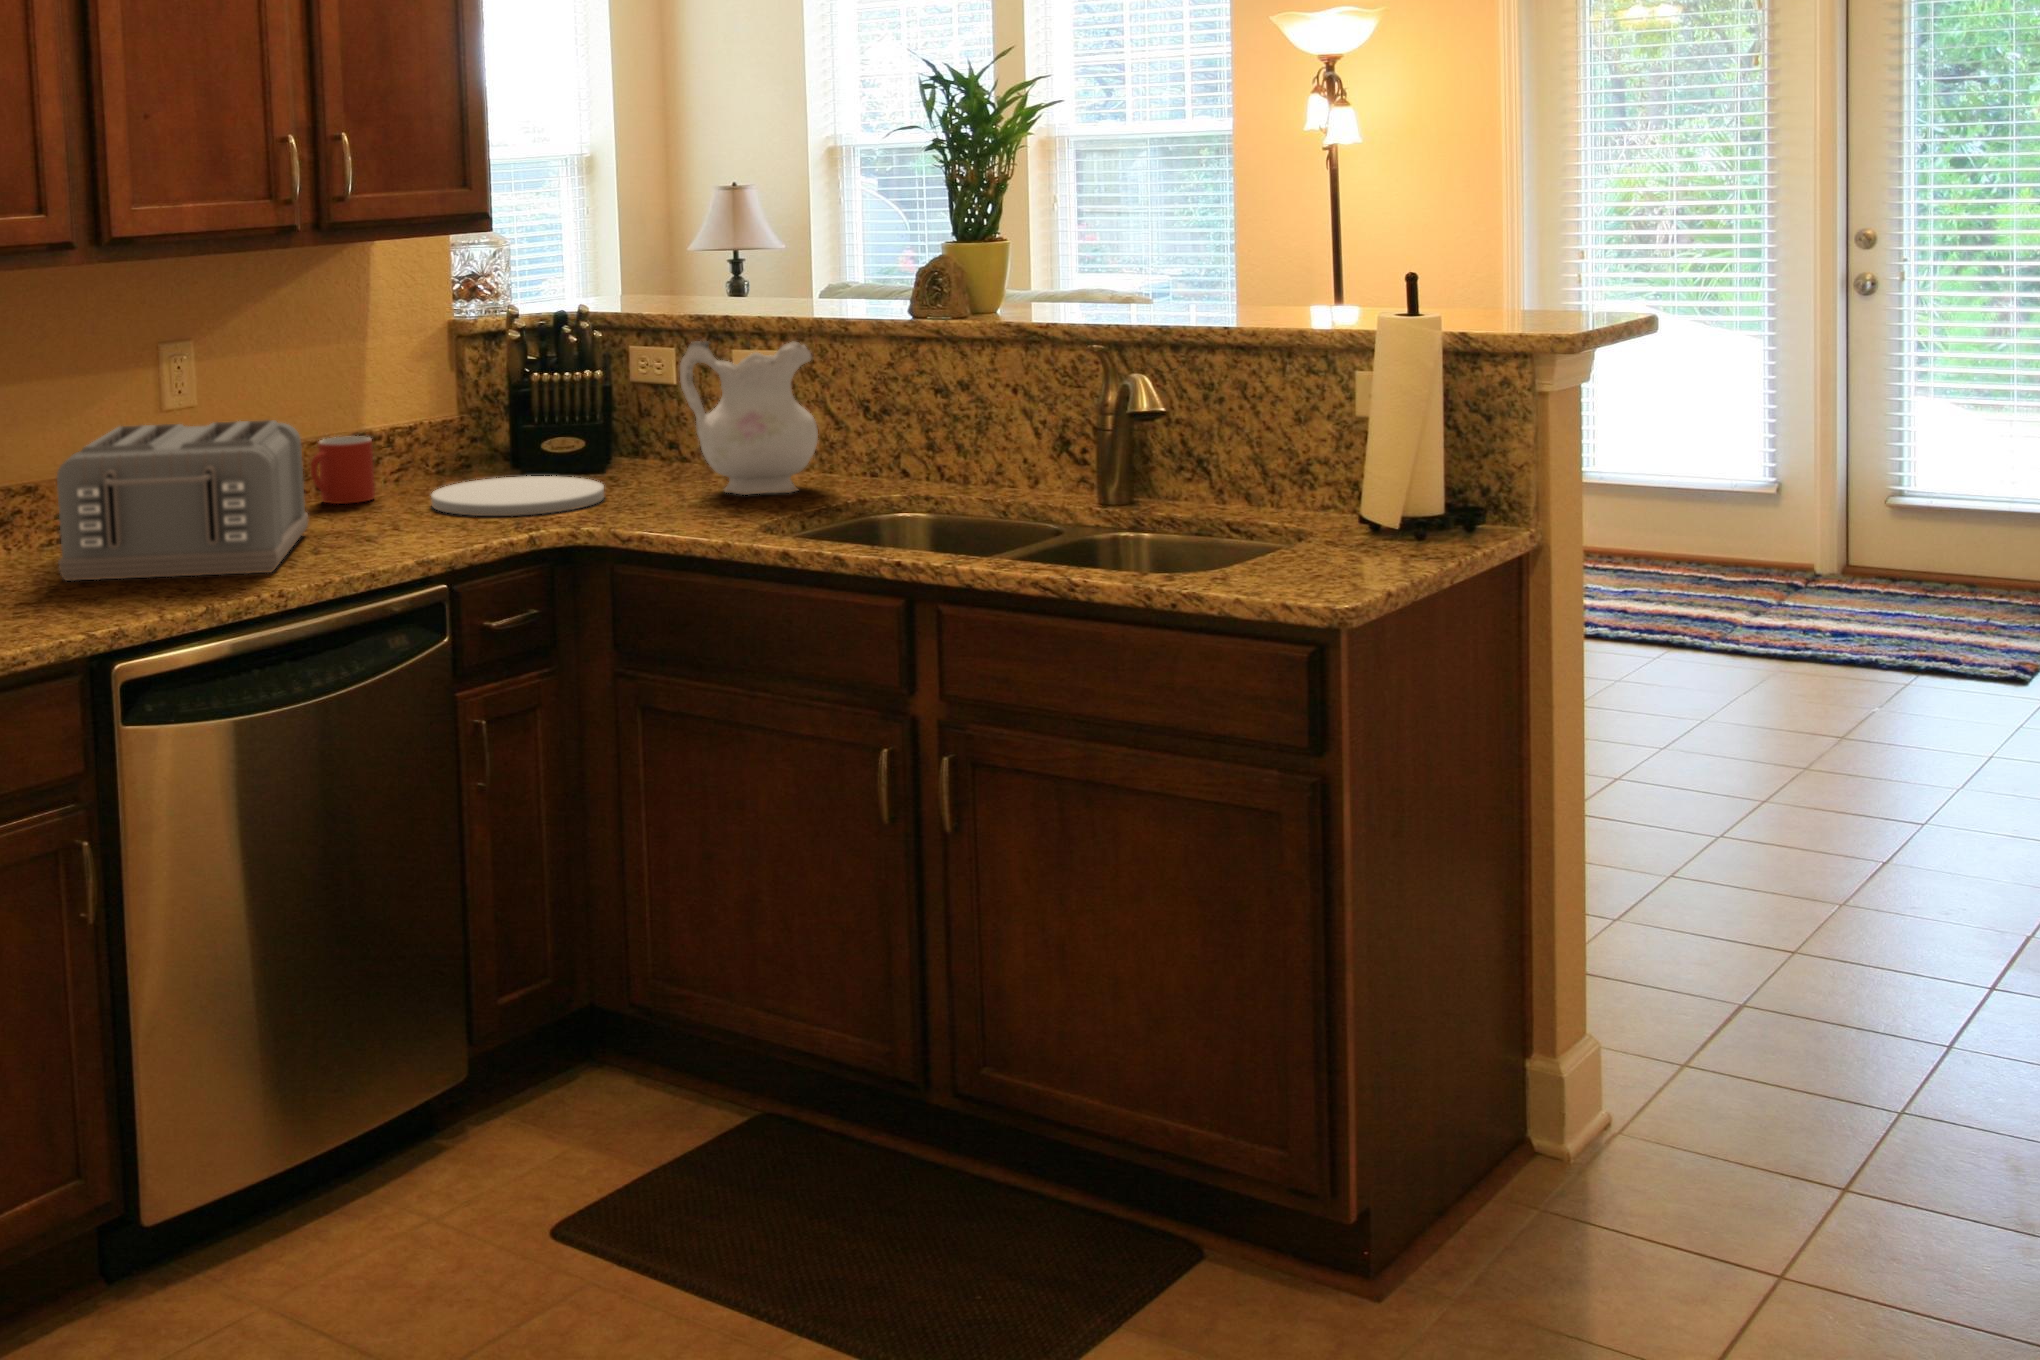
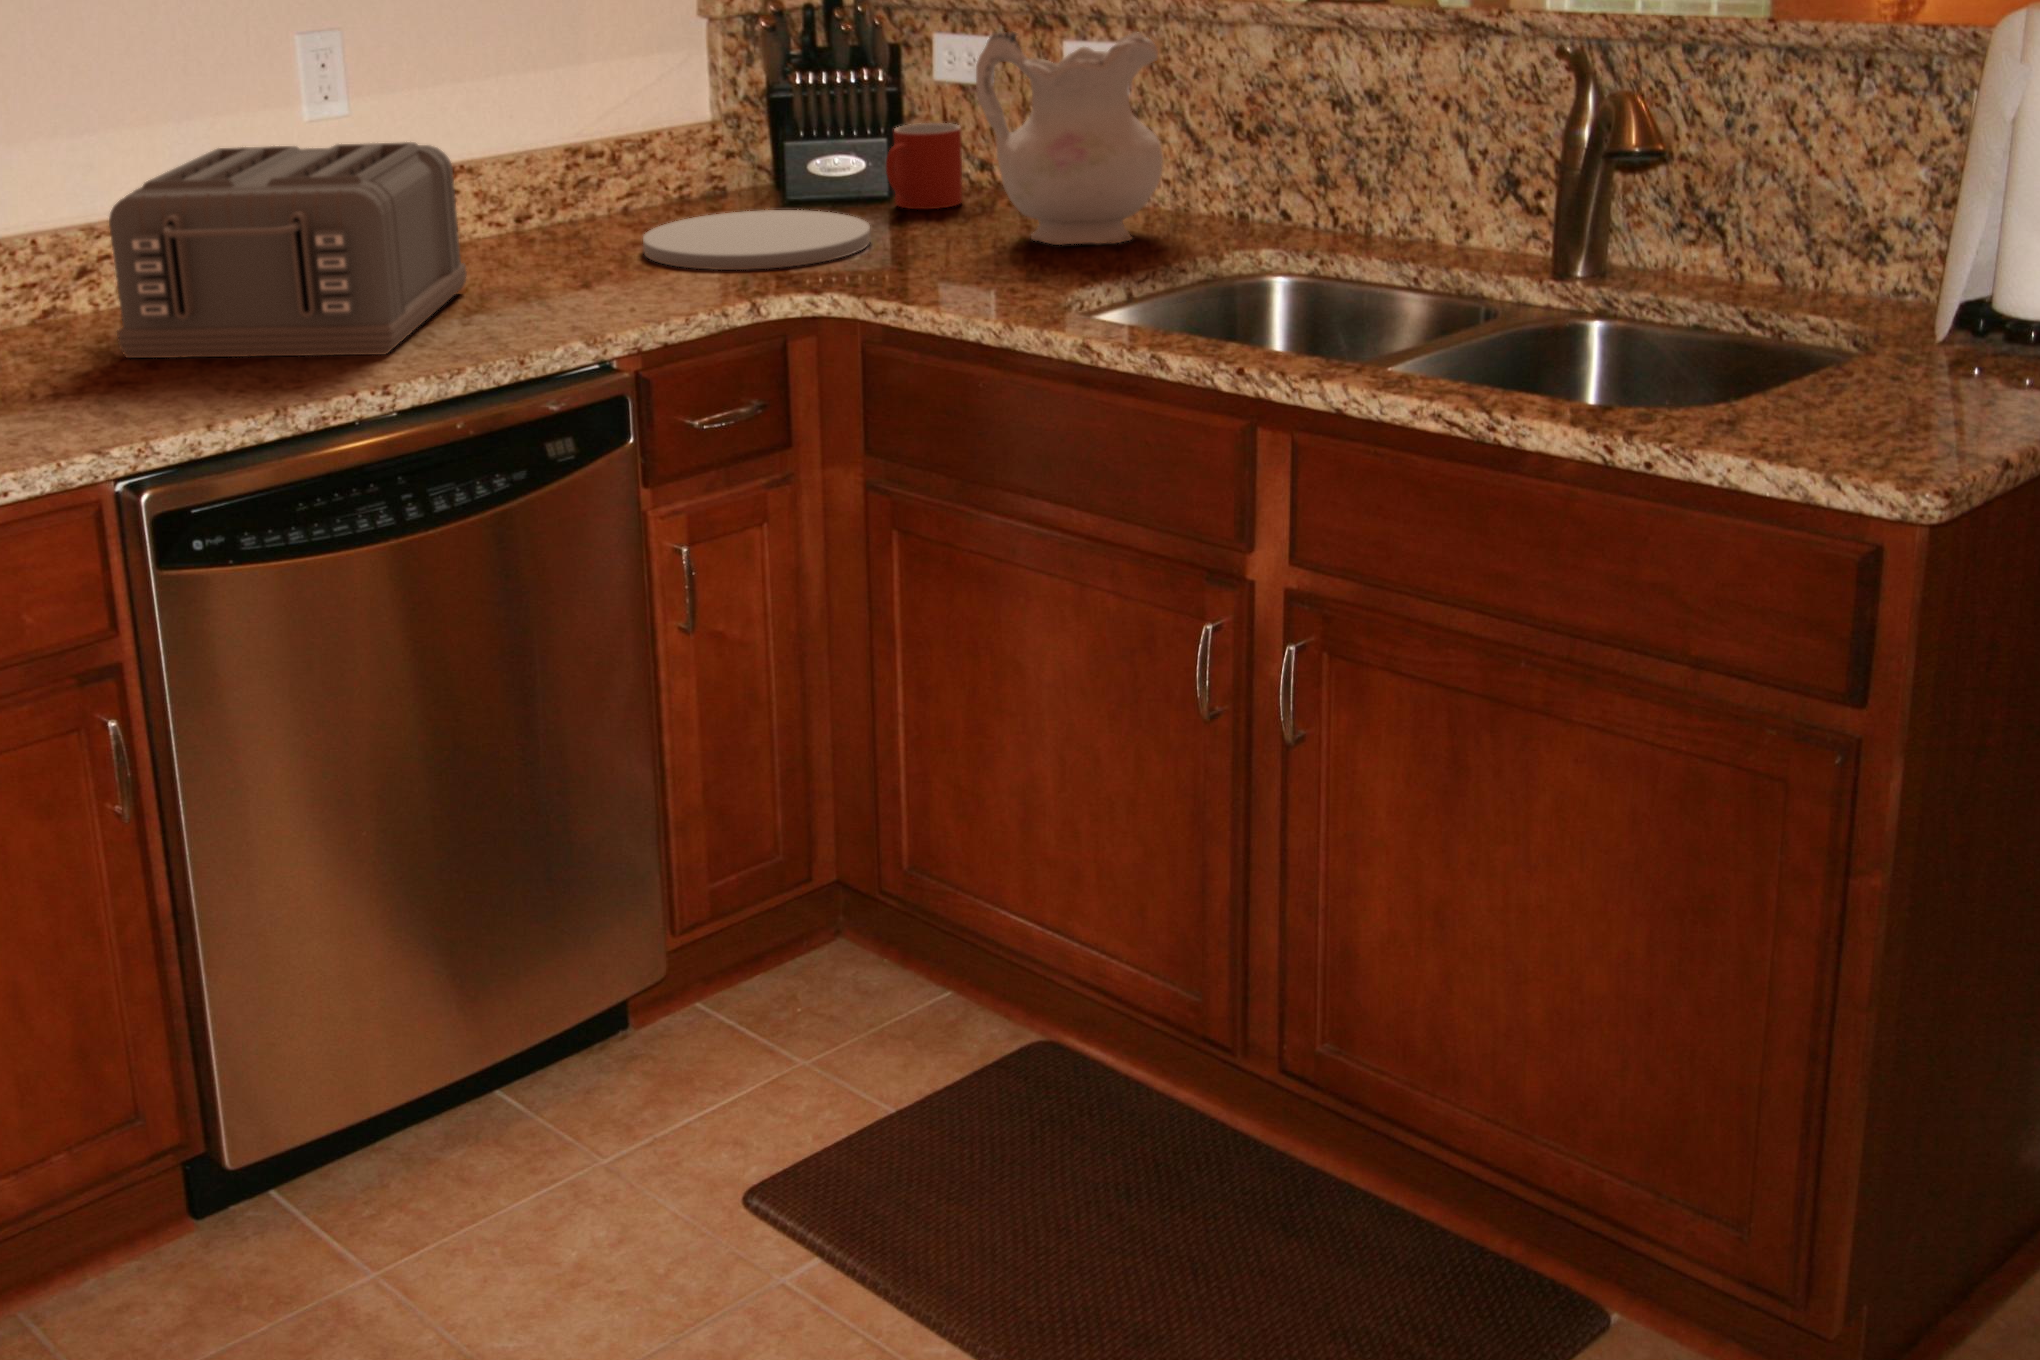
mug: present [311,436,375,504] -> present [886,123,962,209]

